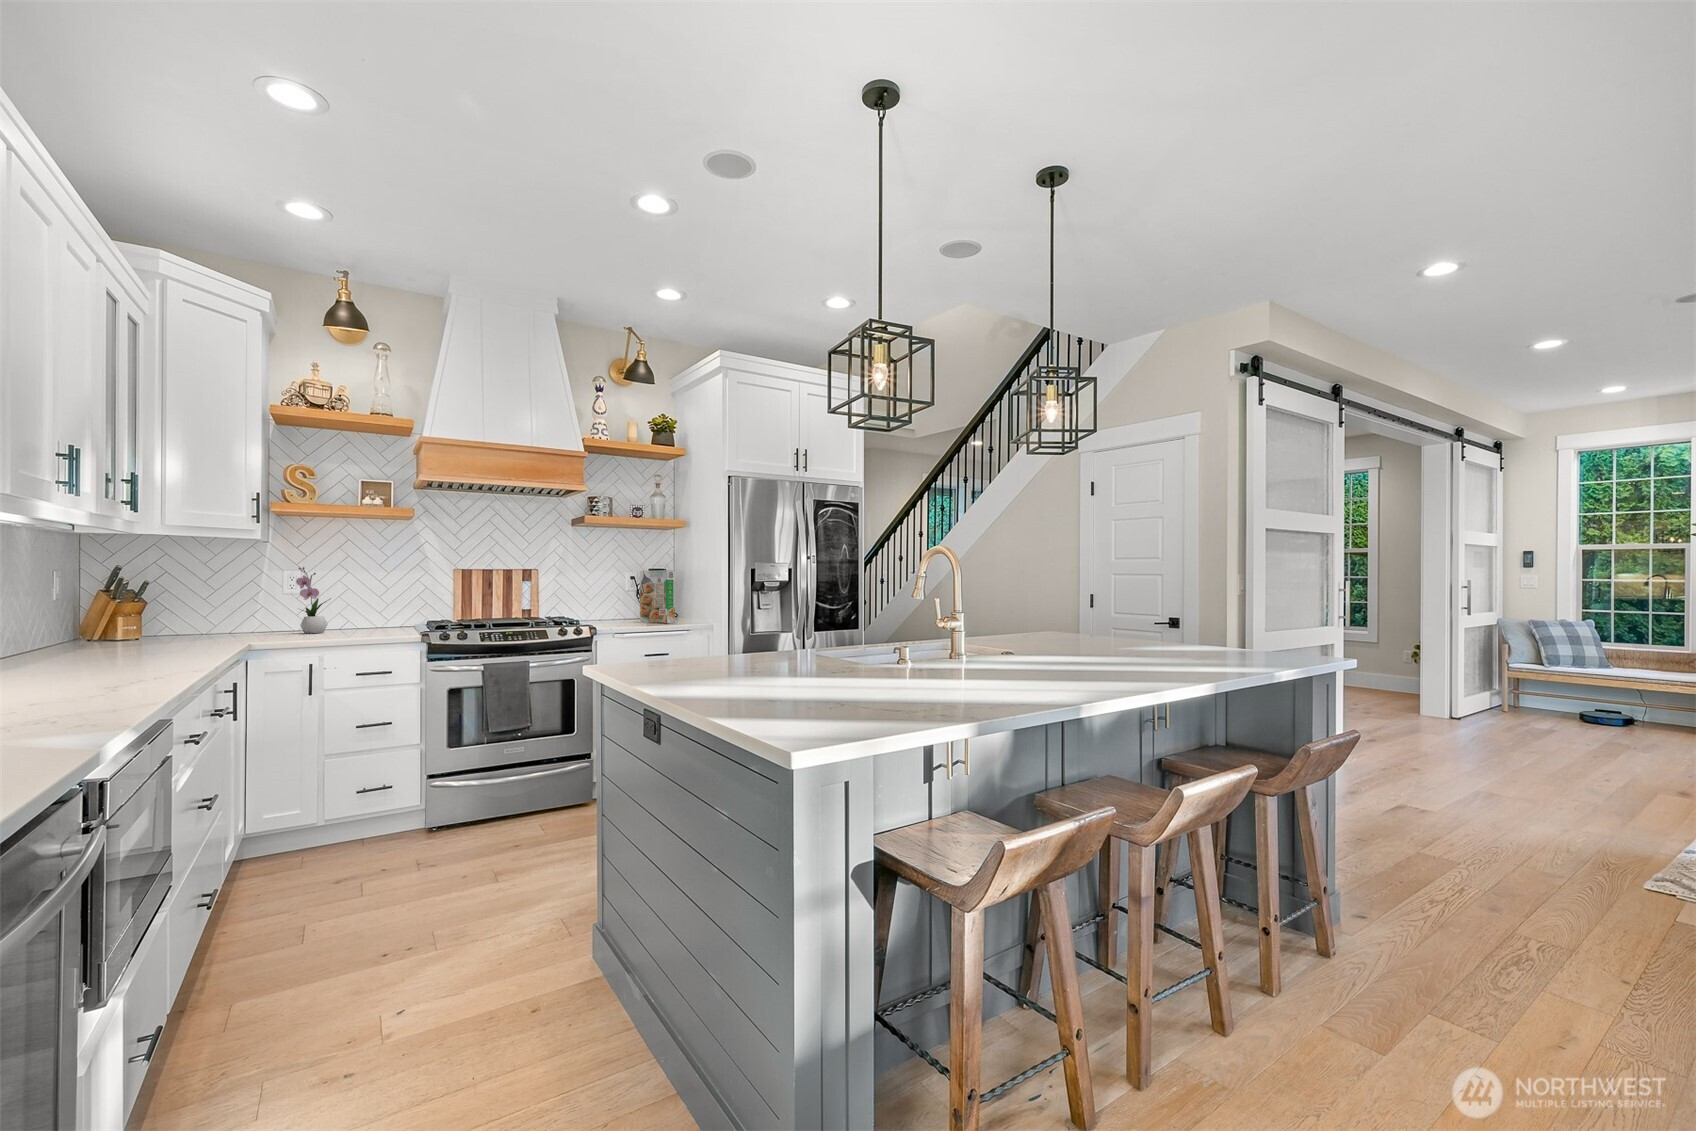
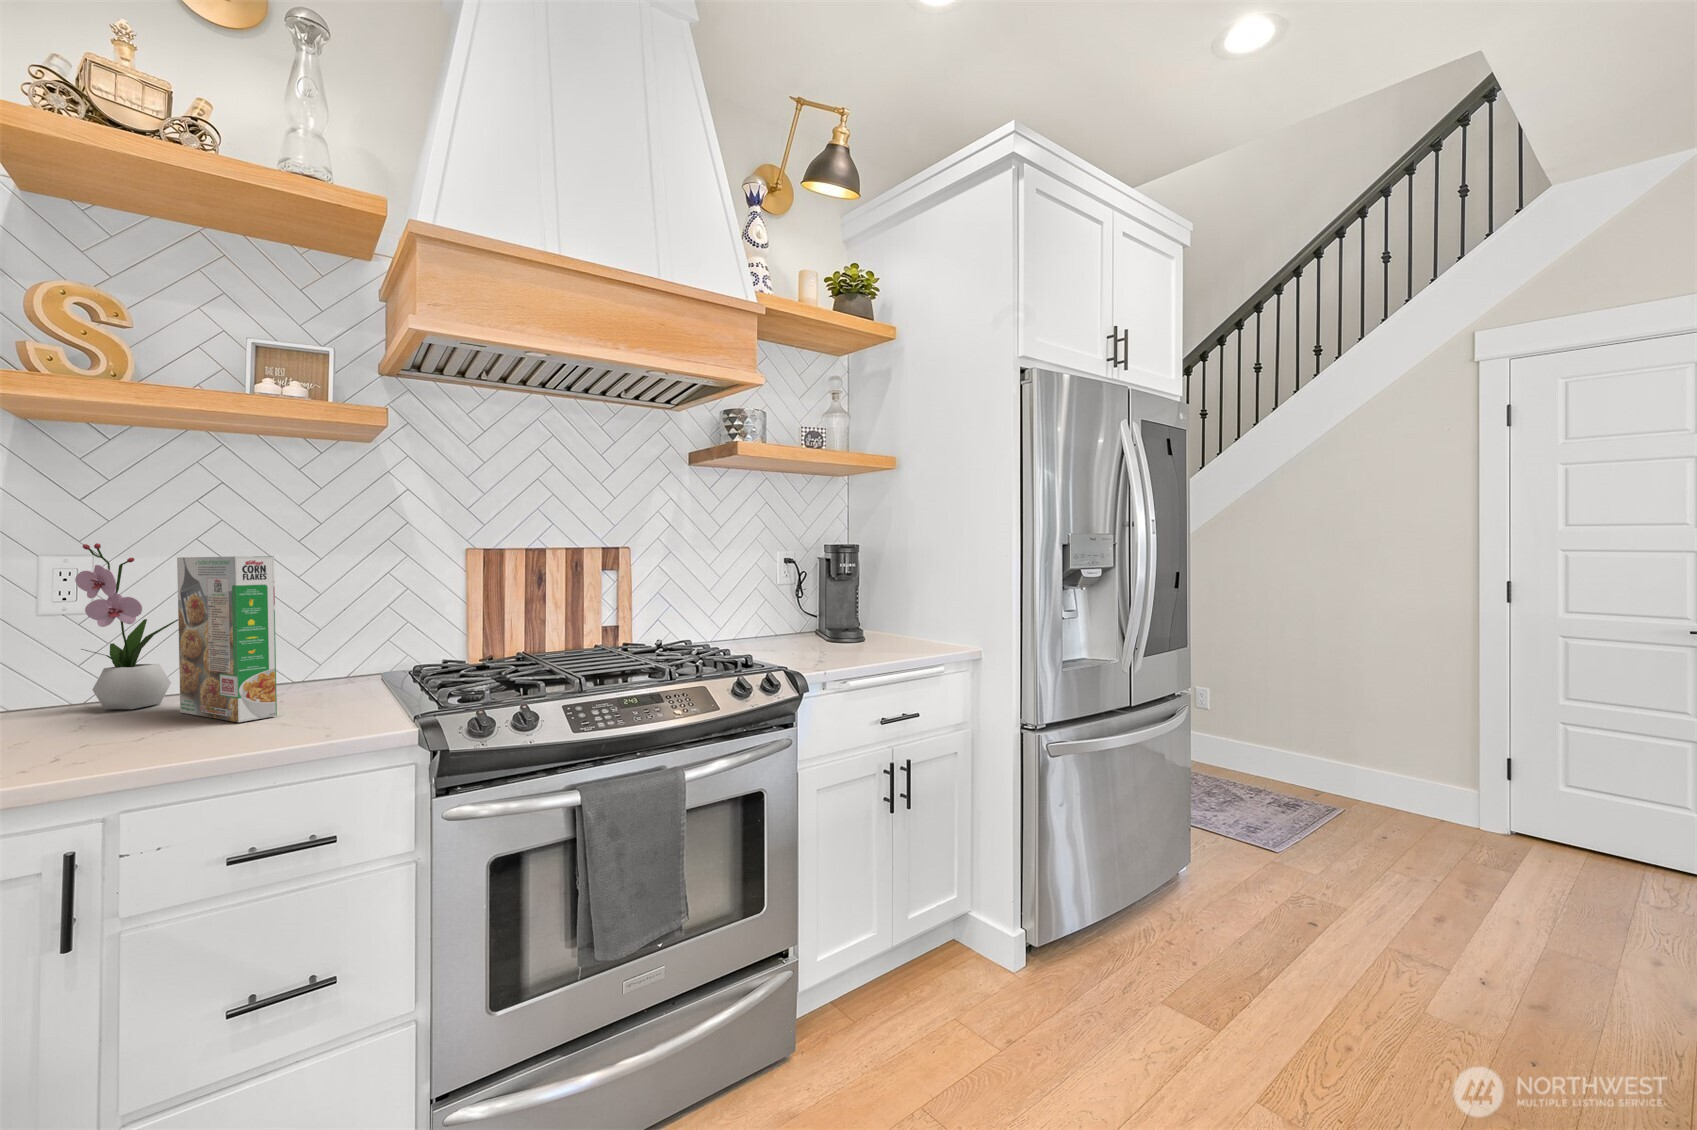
cereal box: present [640,570,675,623] -> present [177,556,277,722]

